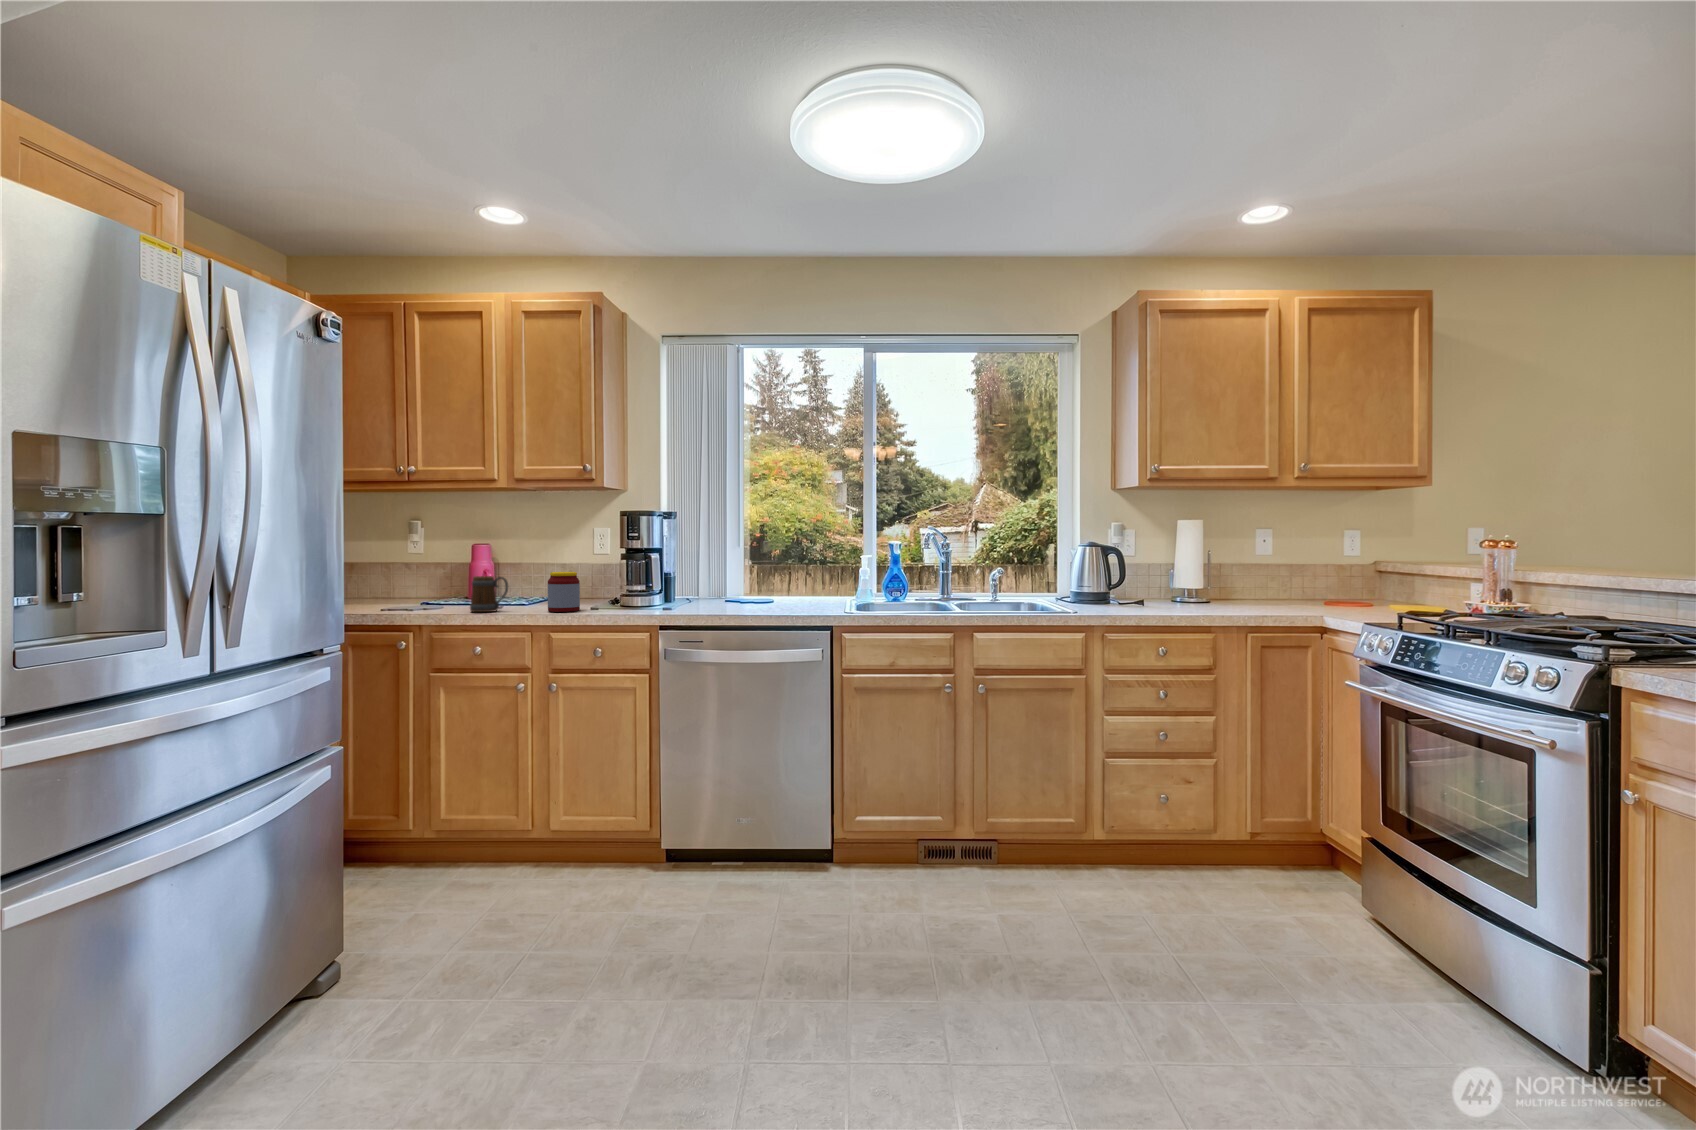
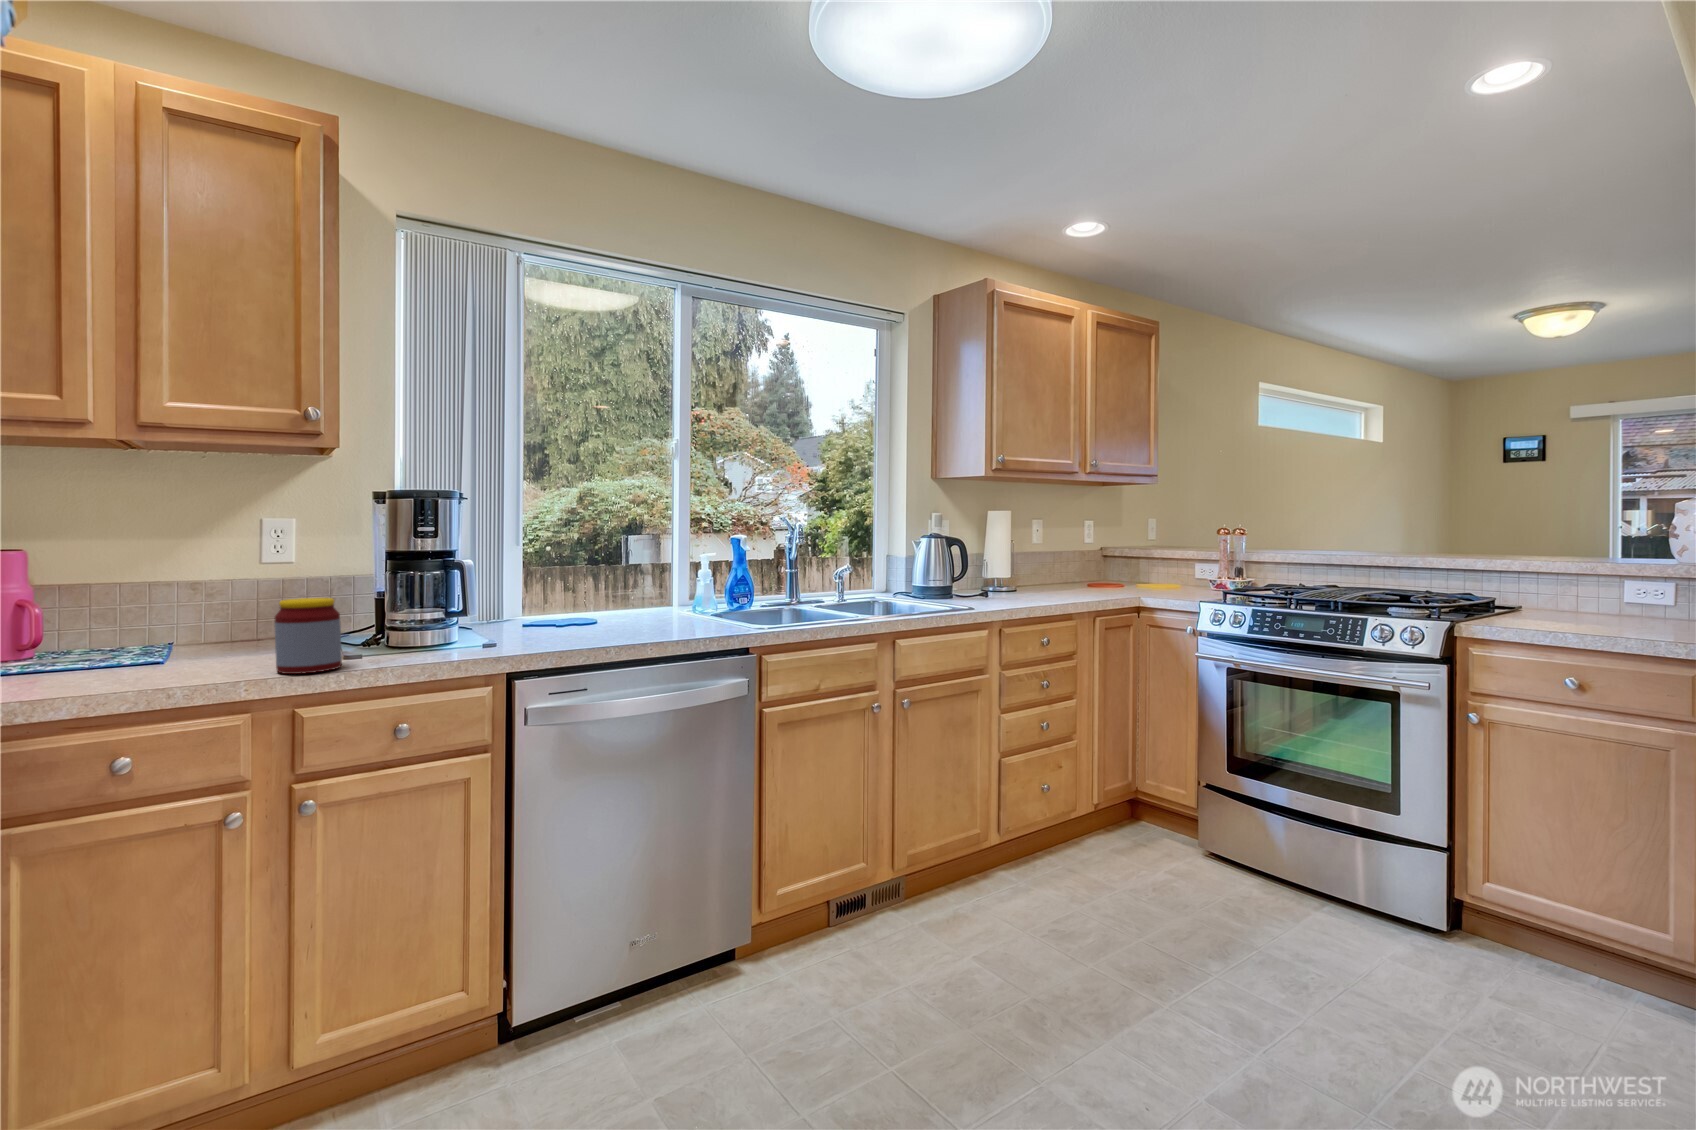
mug: present [470,576,508,612] -> none [86,616,182,694]

